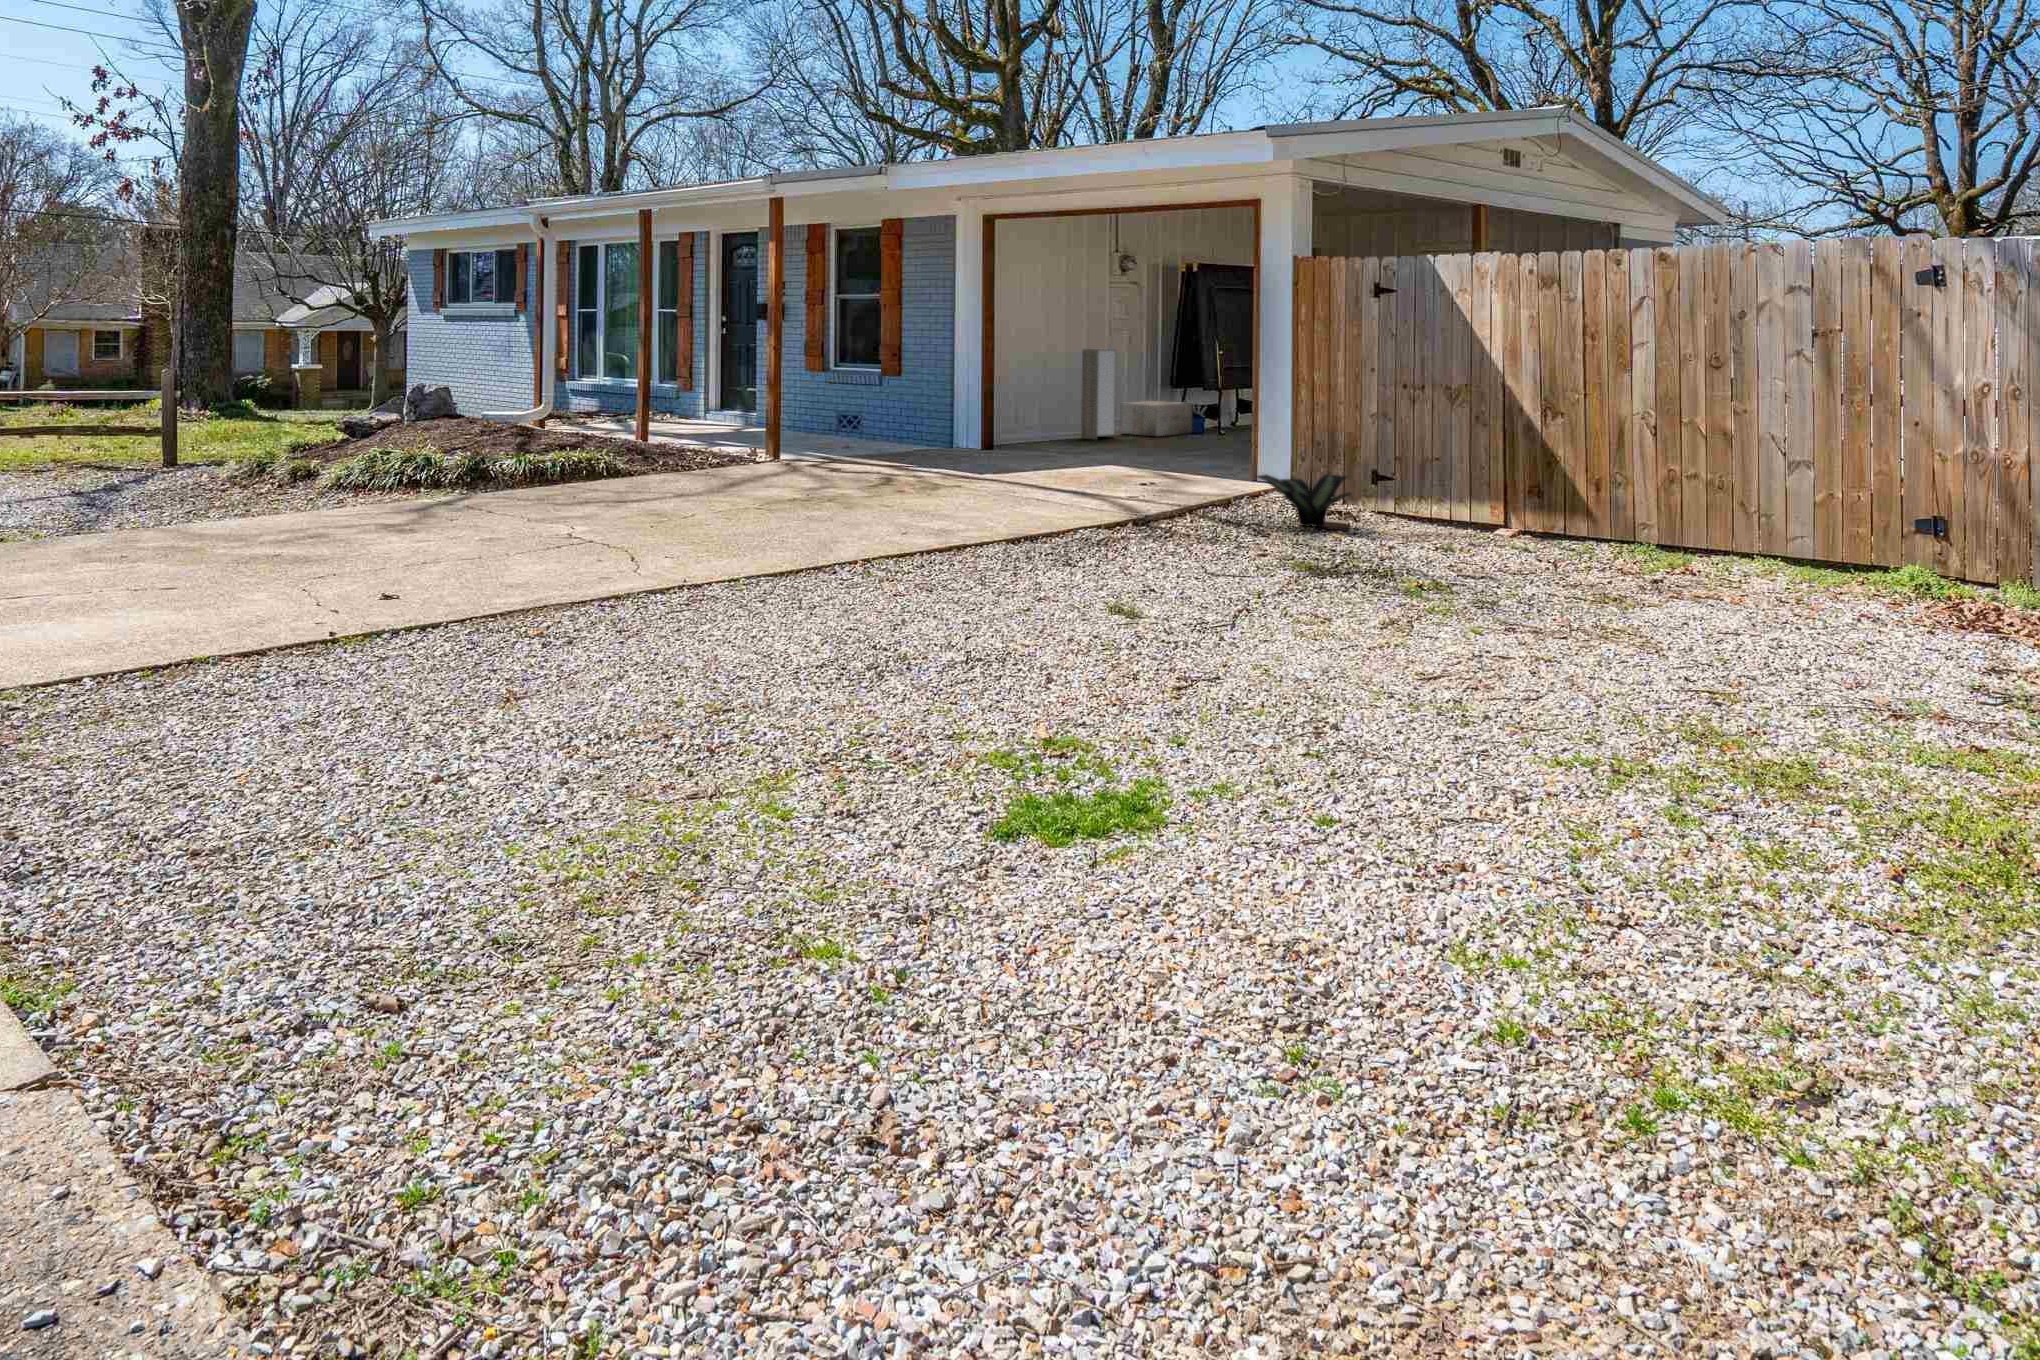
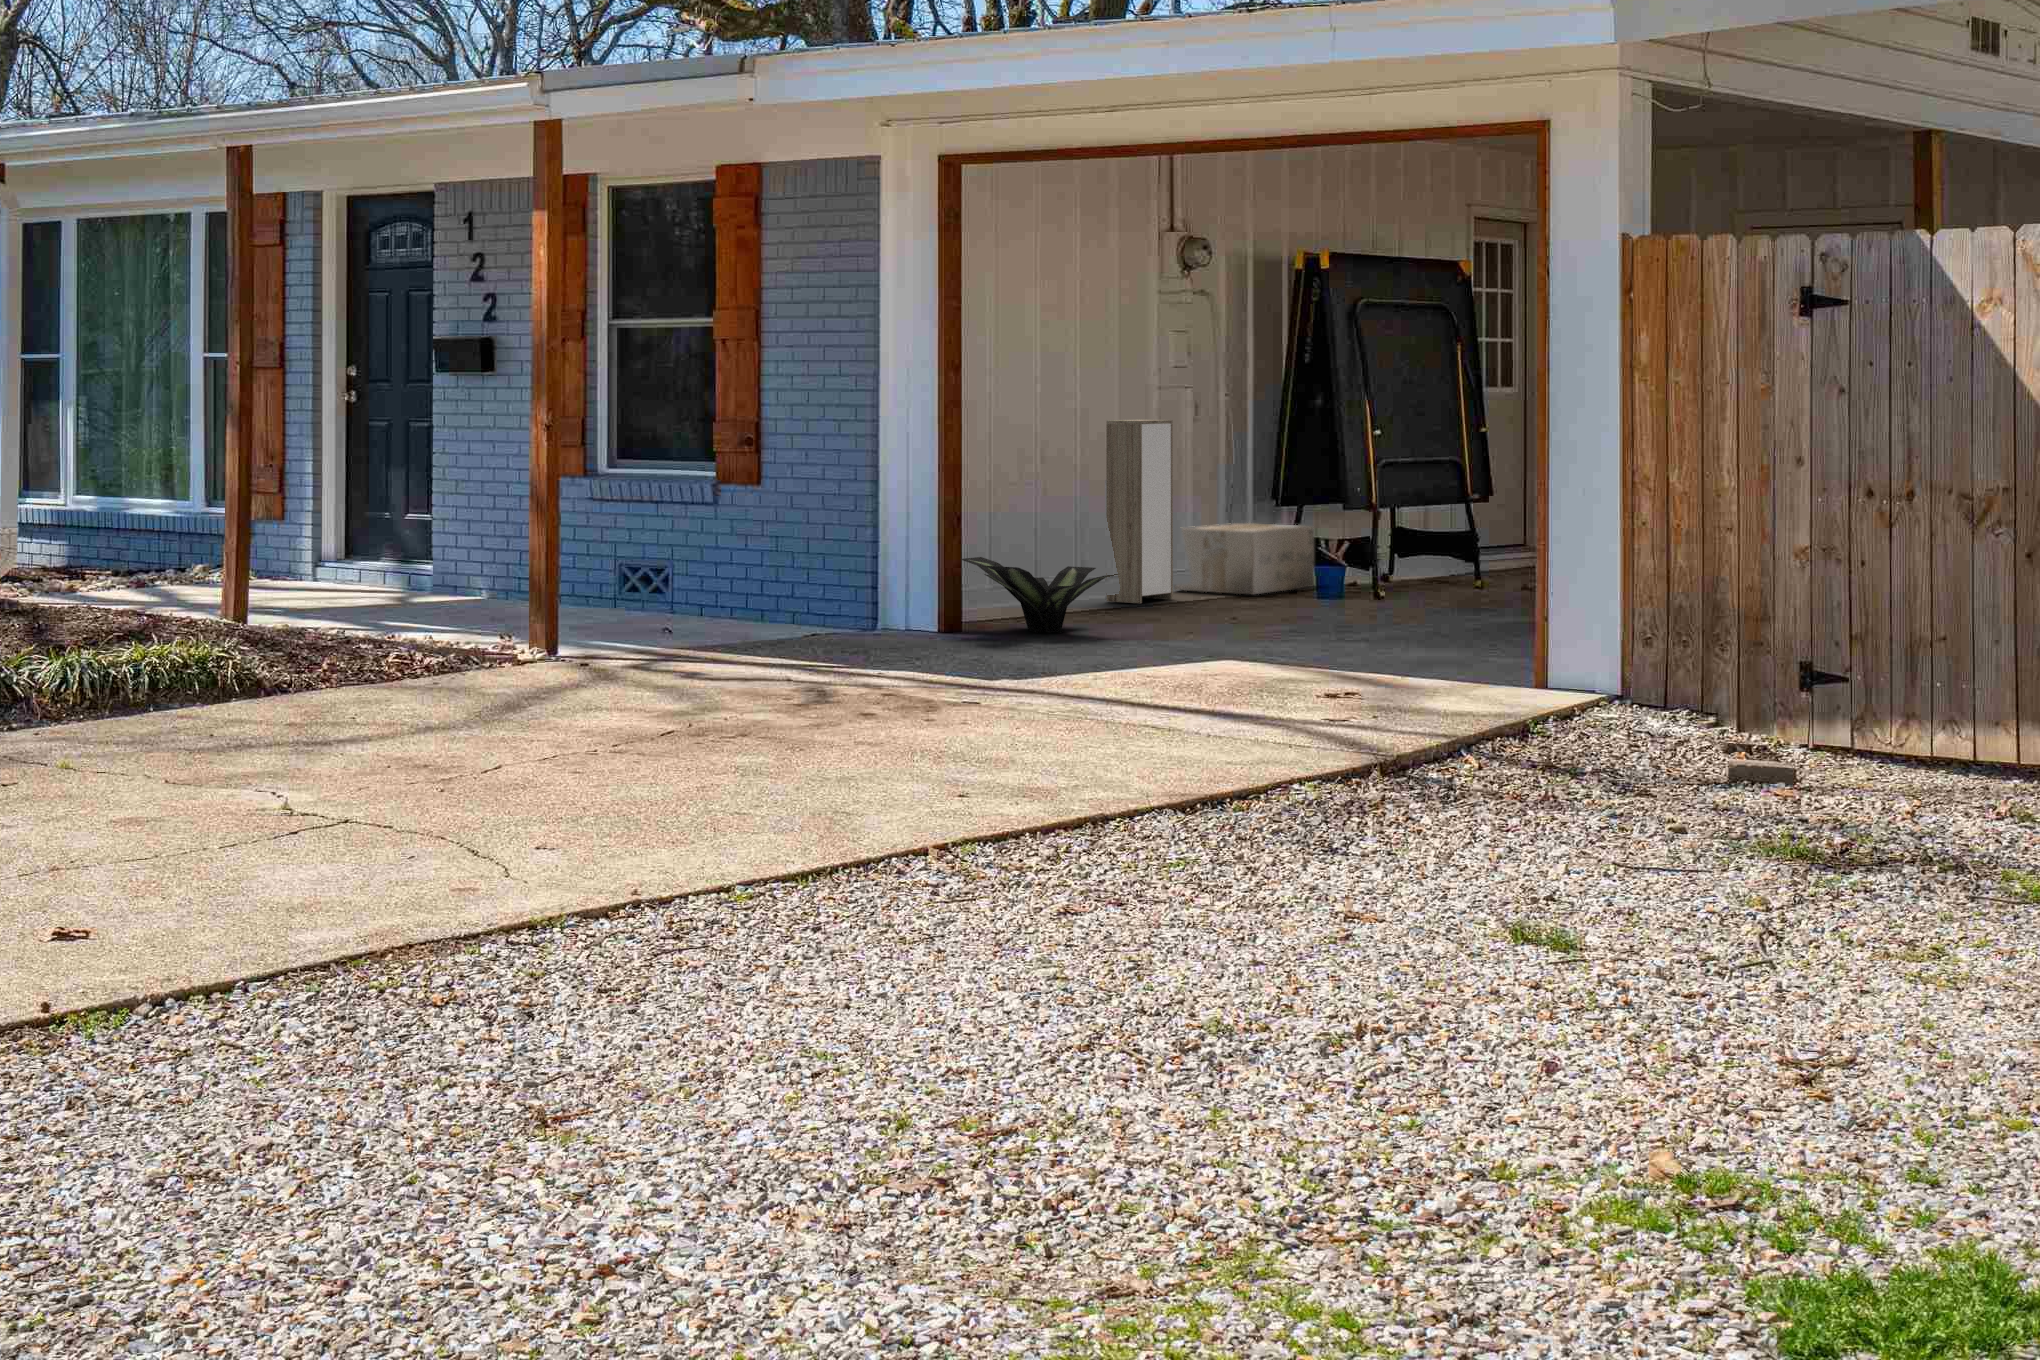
potted plant: present [1257,474,1351,527] -> present [962,557,1117,633]

